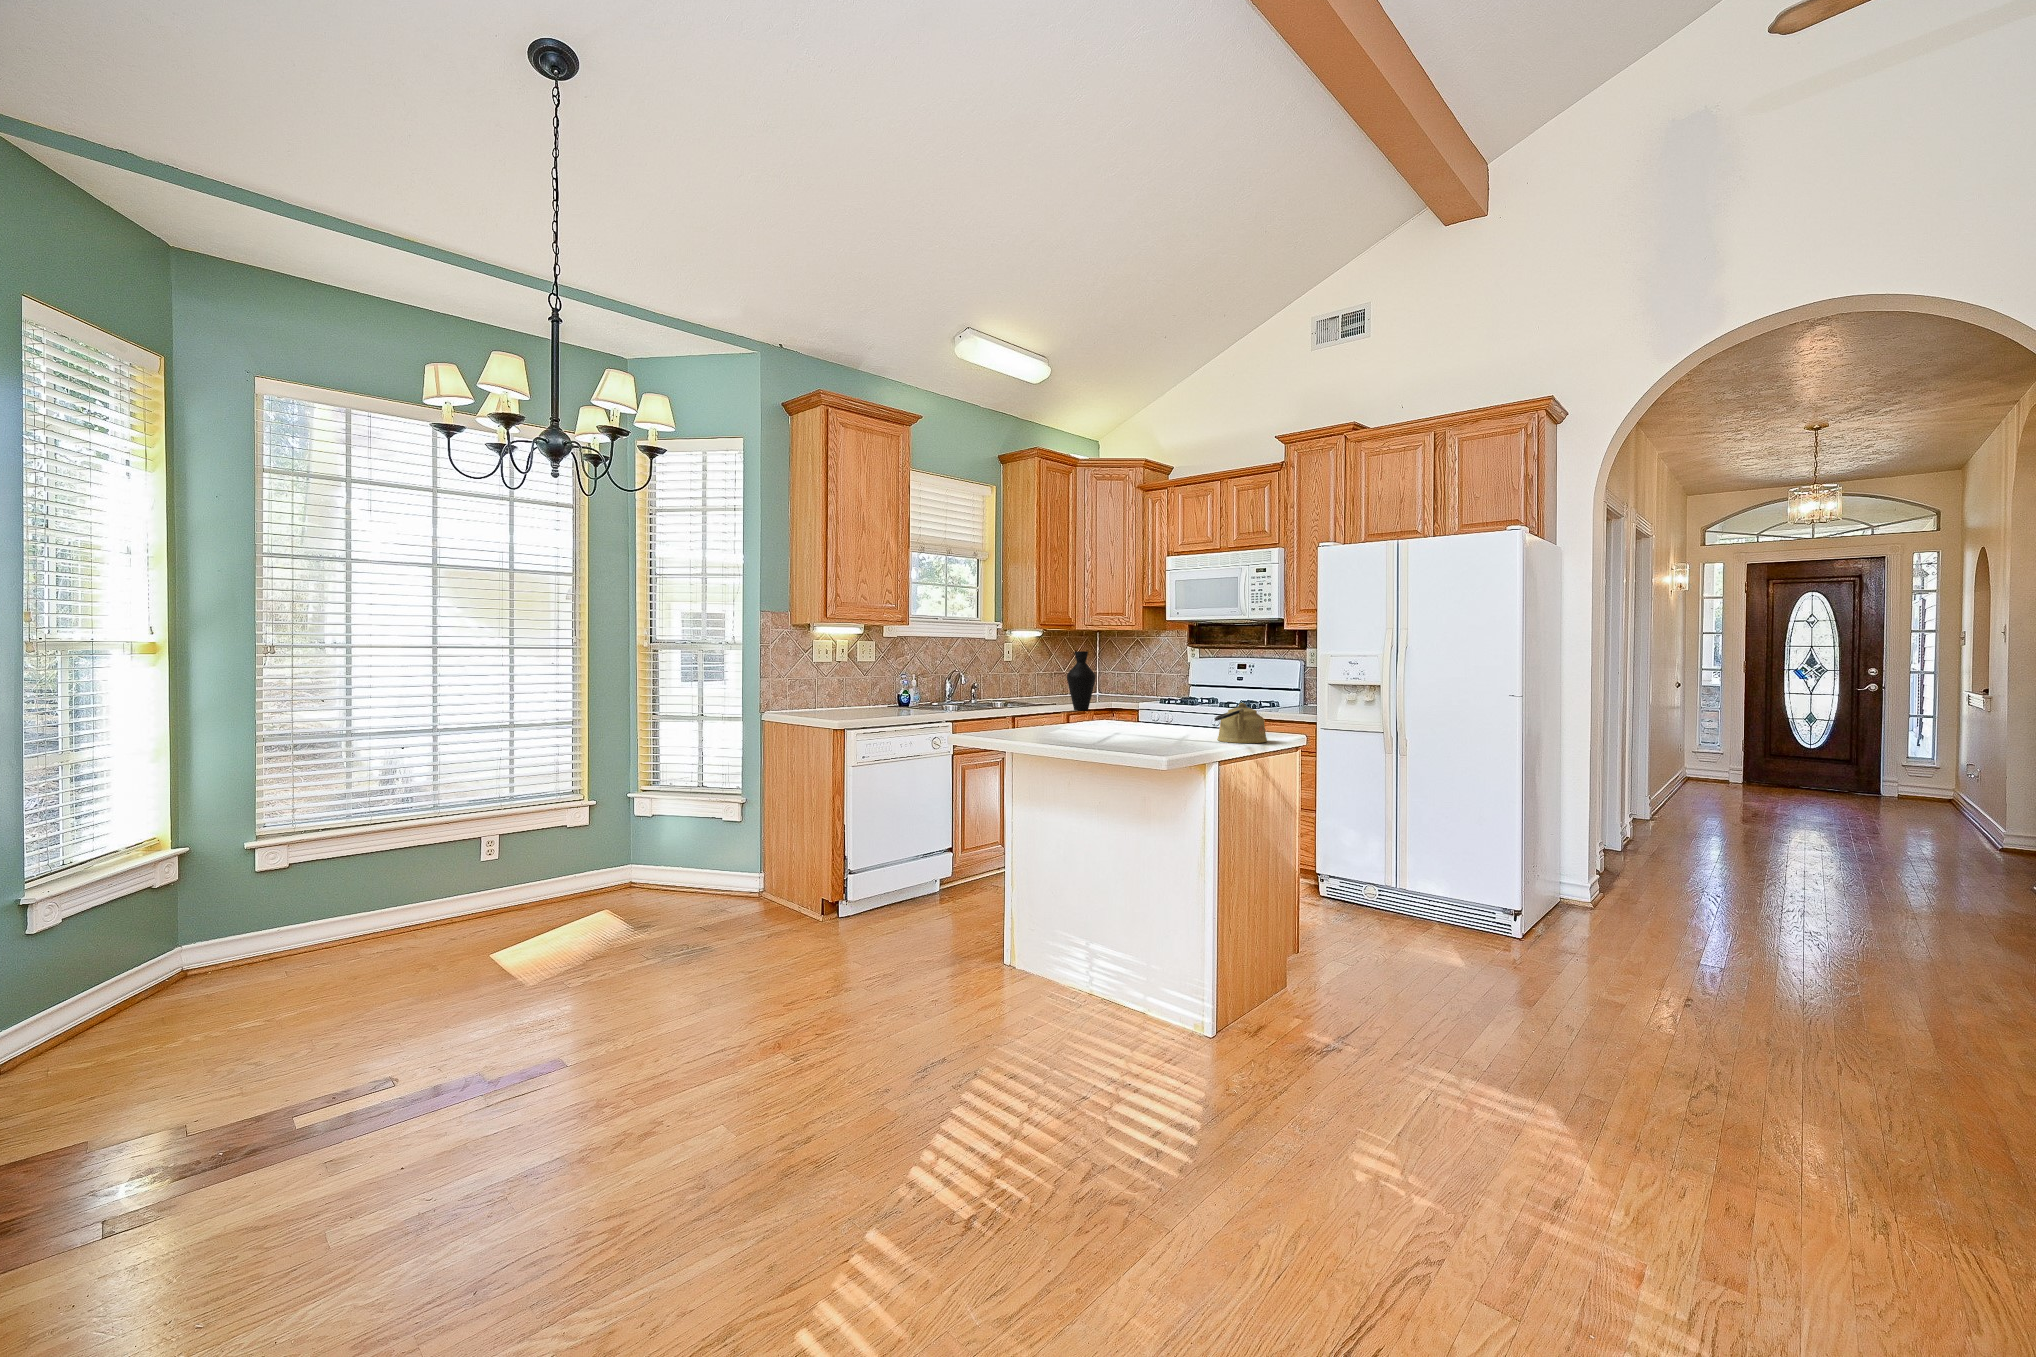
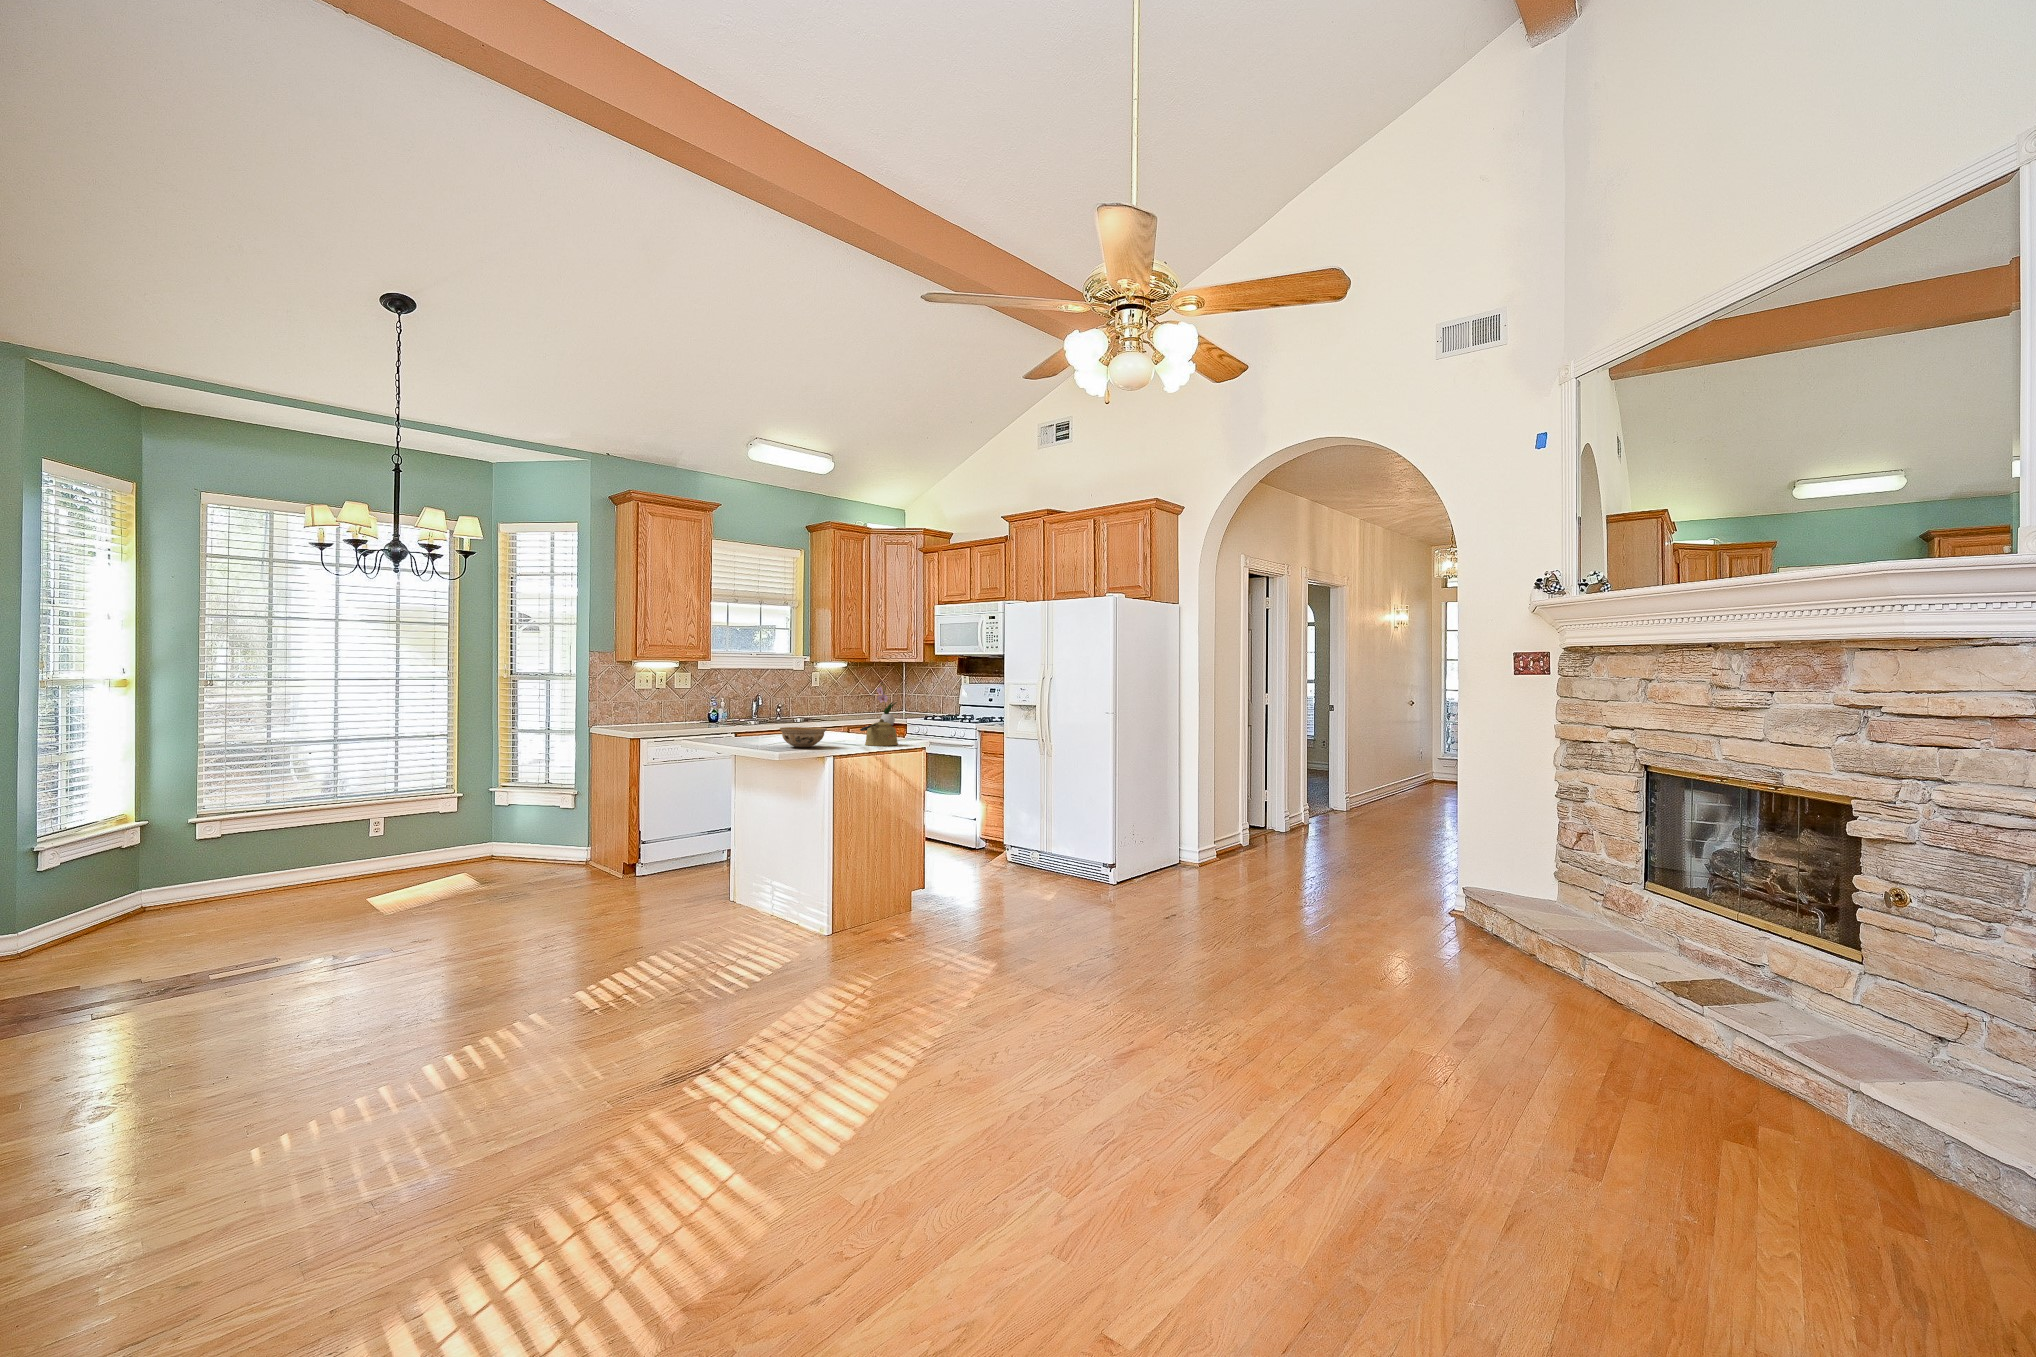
vase: present [1067,651,1096,710] -> none [847,680,869,726]
flower arrangement: none [1100,652,1126,710] -> present [877,681,897,725]
ceramic bowl: none [1118,715,1188,747] -> present [780,727,827,748]

